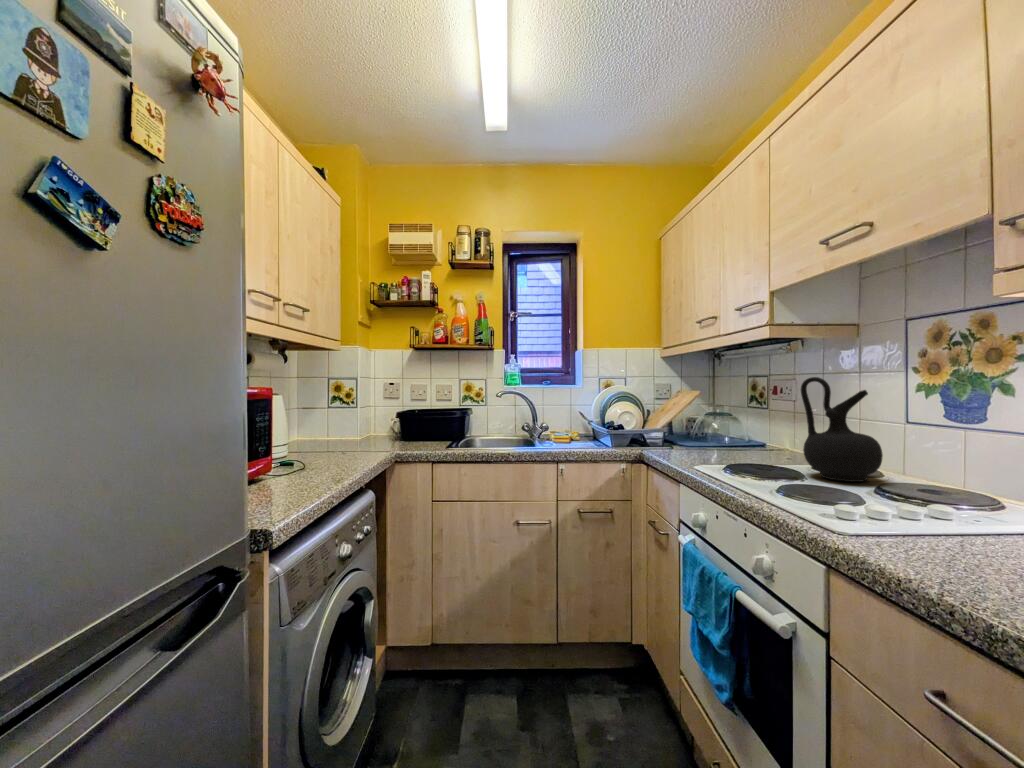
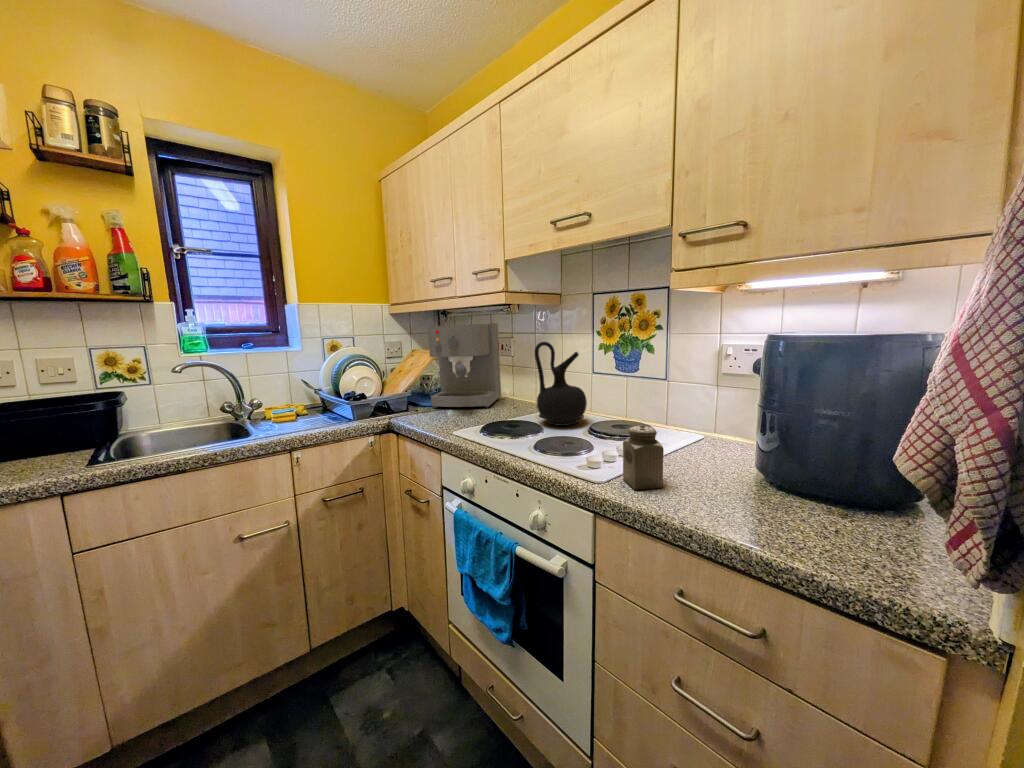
coffee maker: none [687,362,777,454] -> present [428,323,501,408]
salt shaker: none [881,470,944,557] -> present [623,426,664,490]

